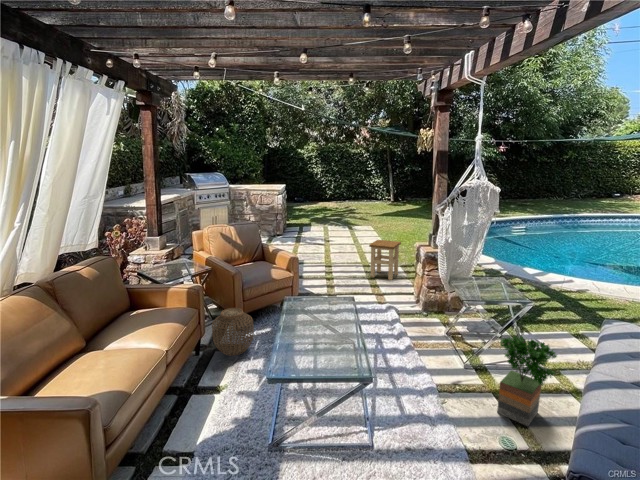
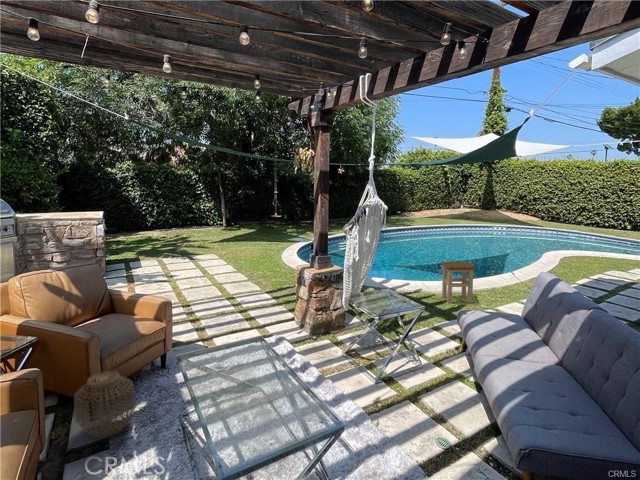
stool: present [369,240,401,280] -> present [441,262,476,303]
potted tree: present [497,337,557,426] -> none [418,339,473,424]

